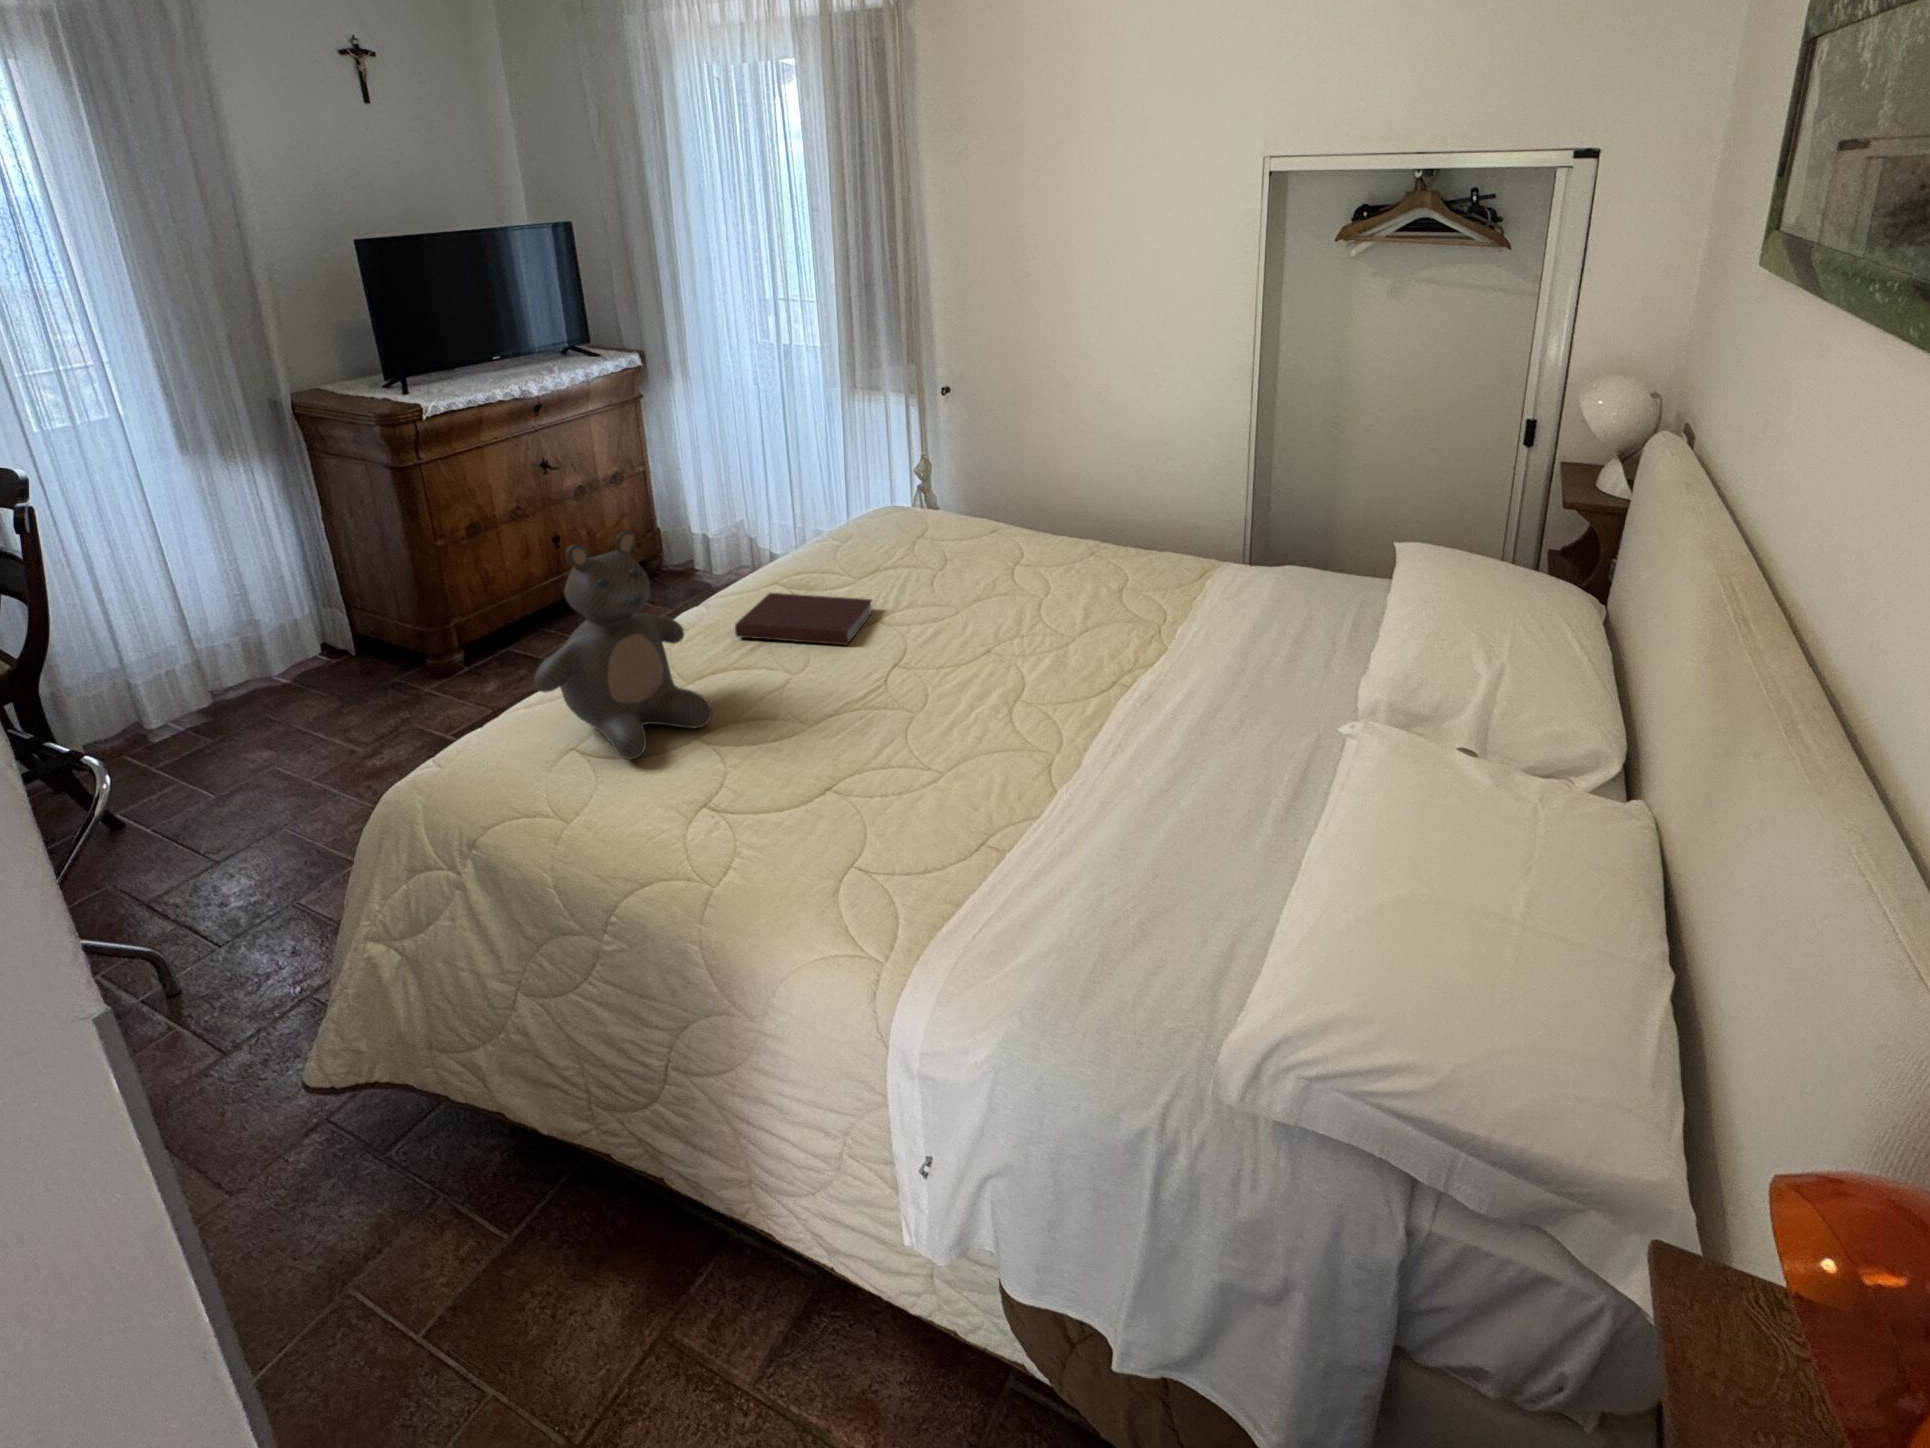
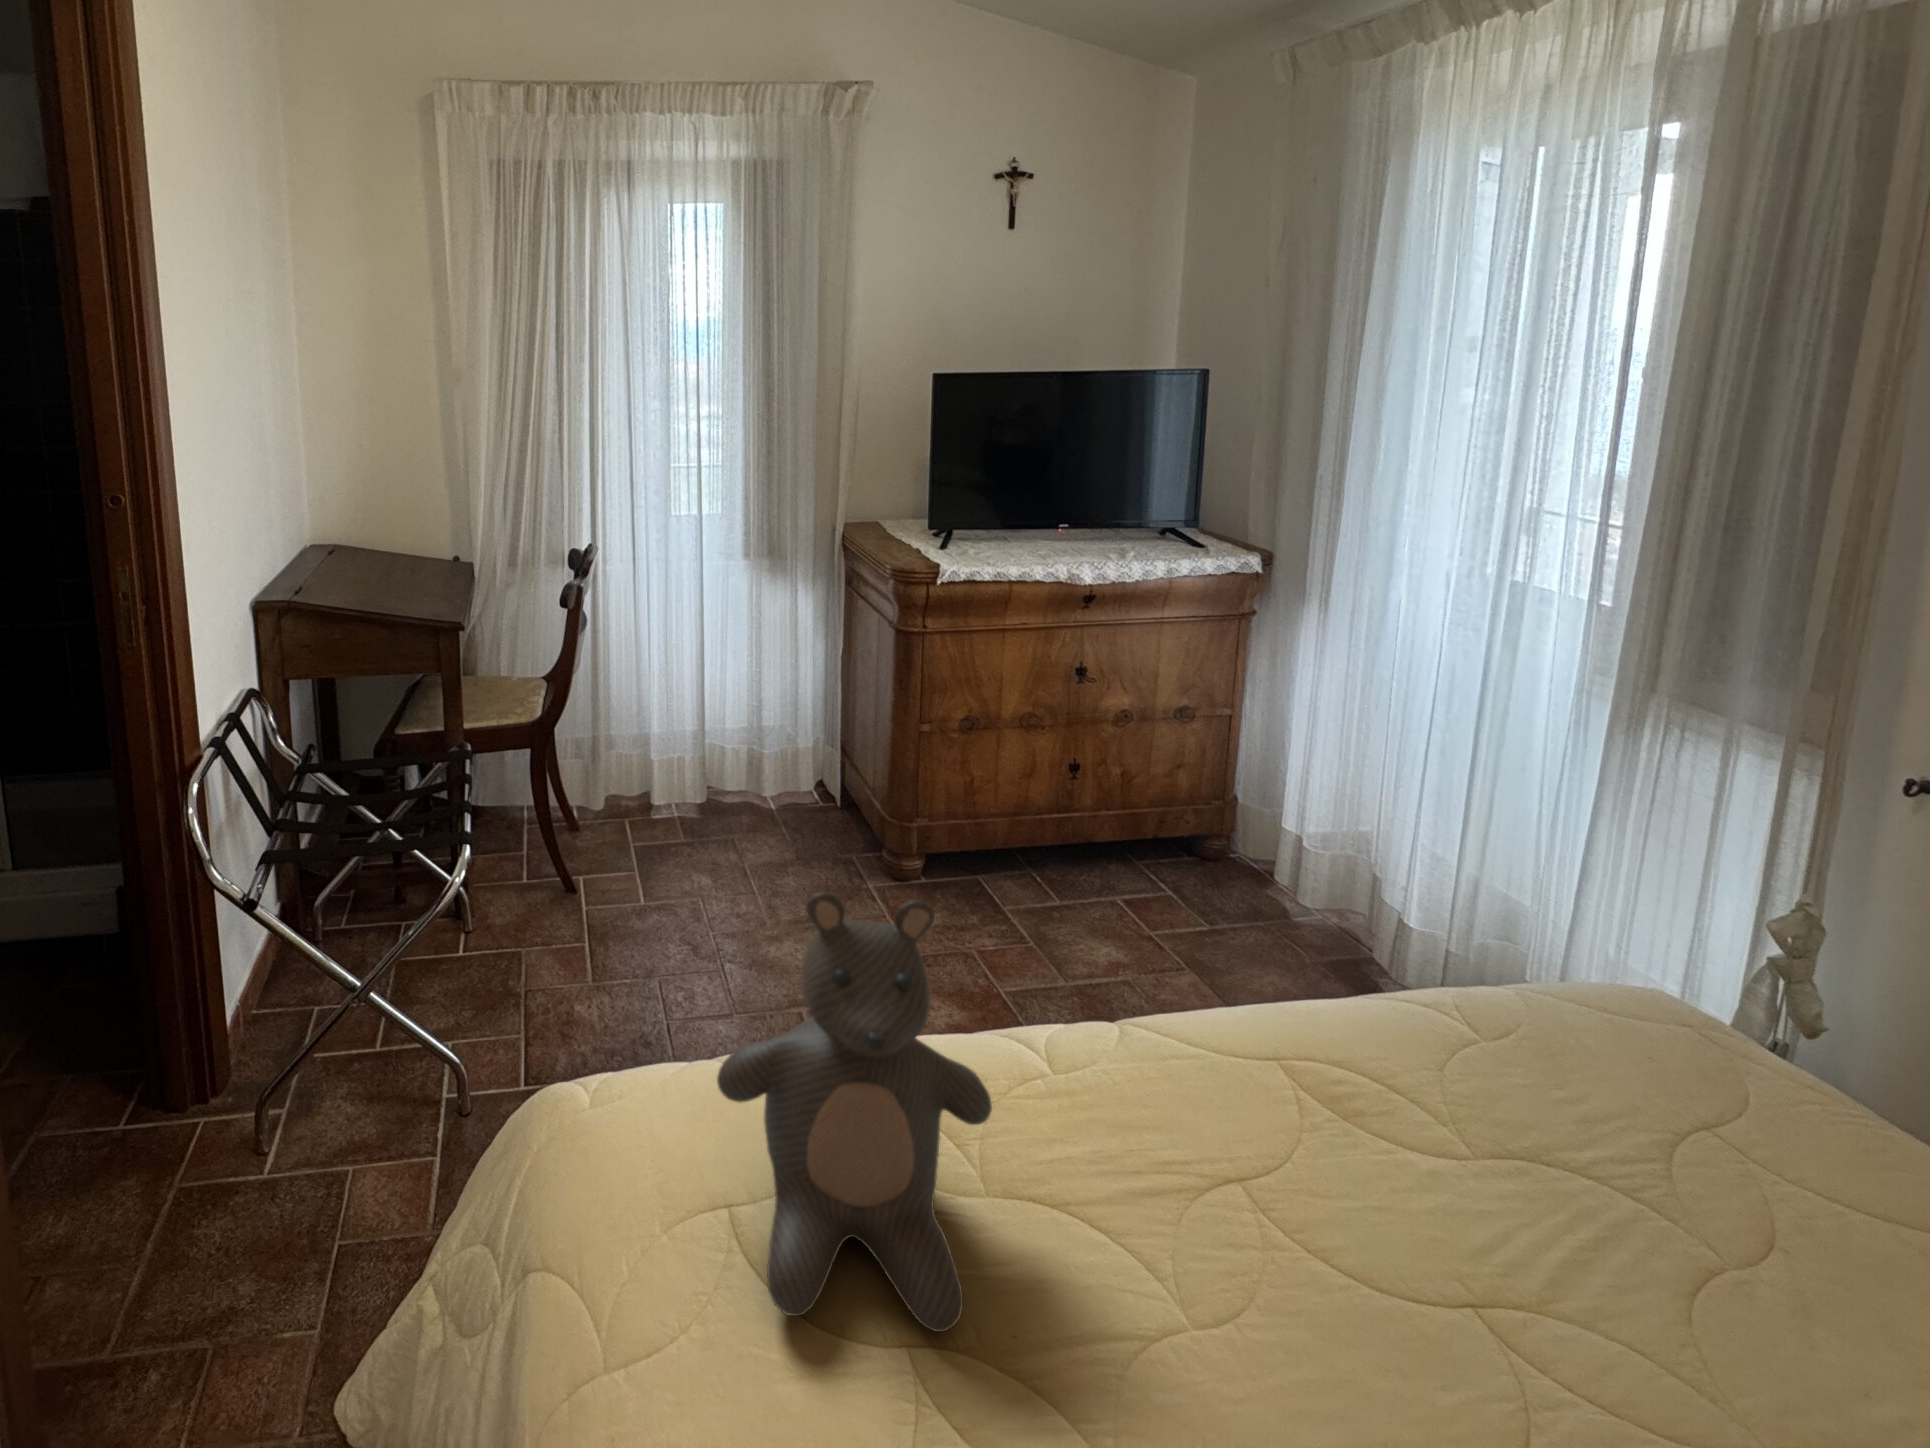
notebook: present [735,593,872,645] -> none [1131,1081,1472,1336]

